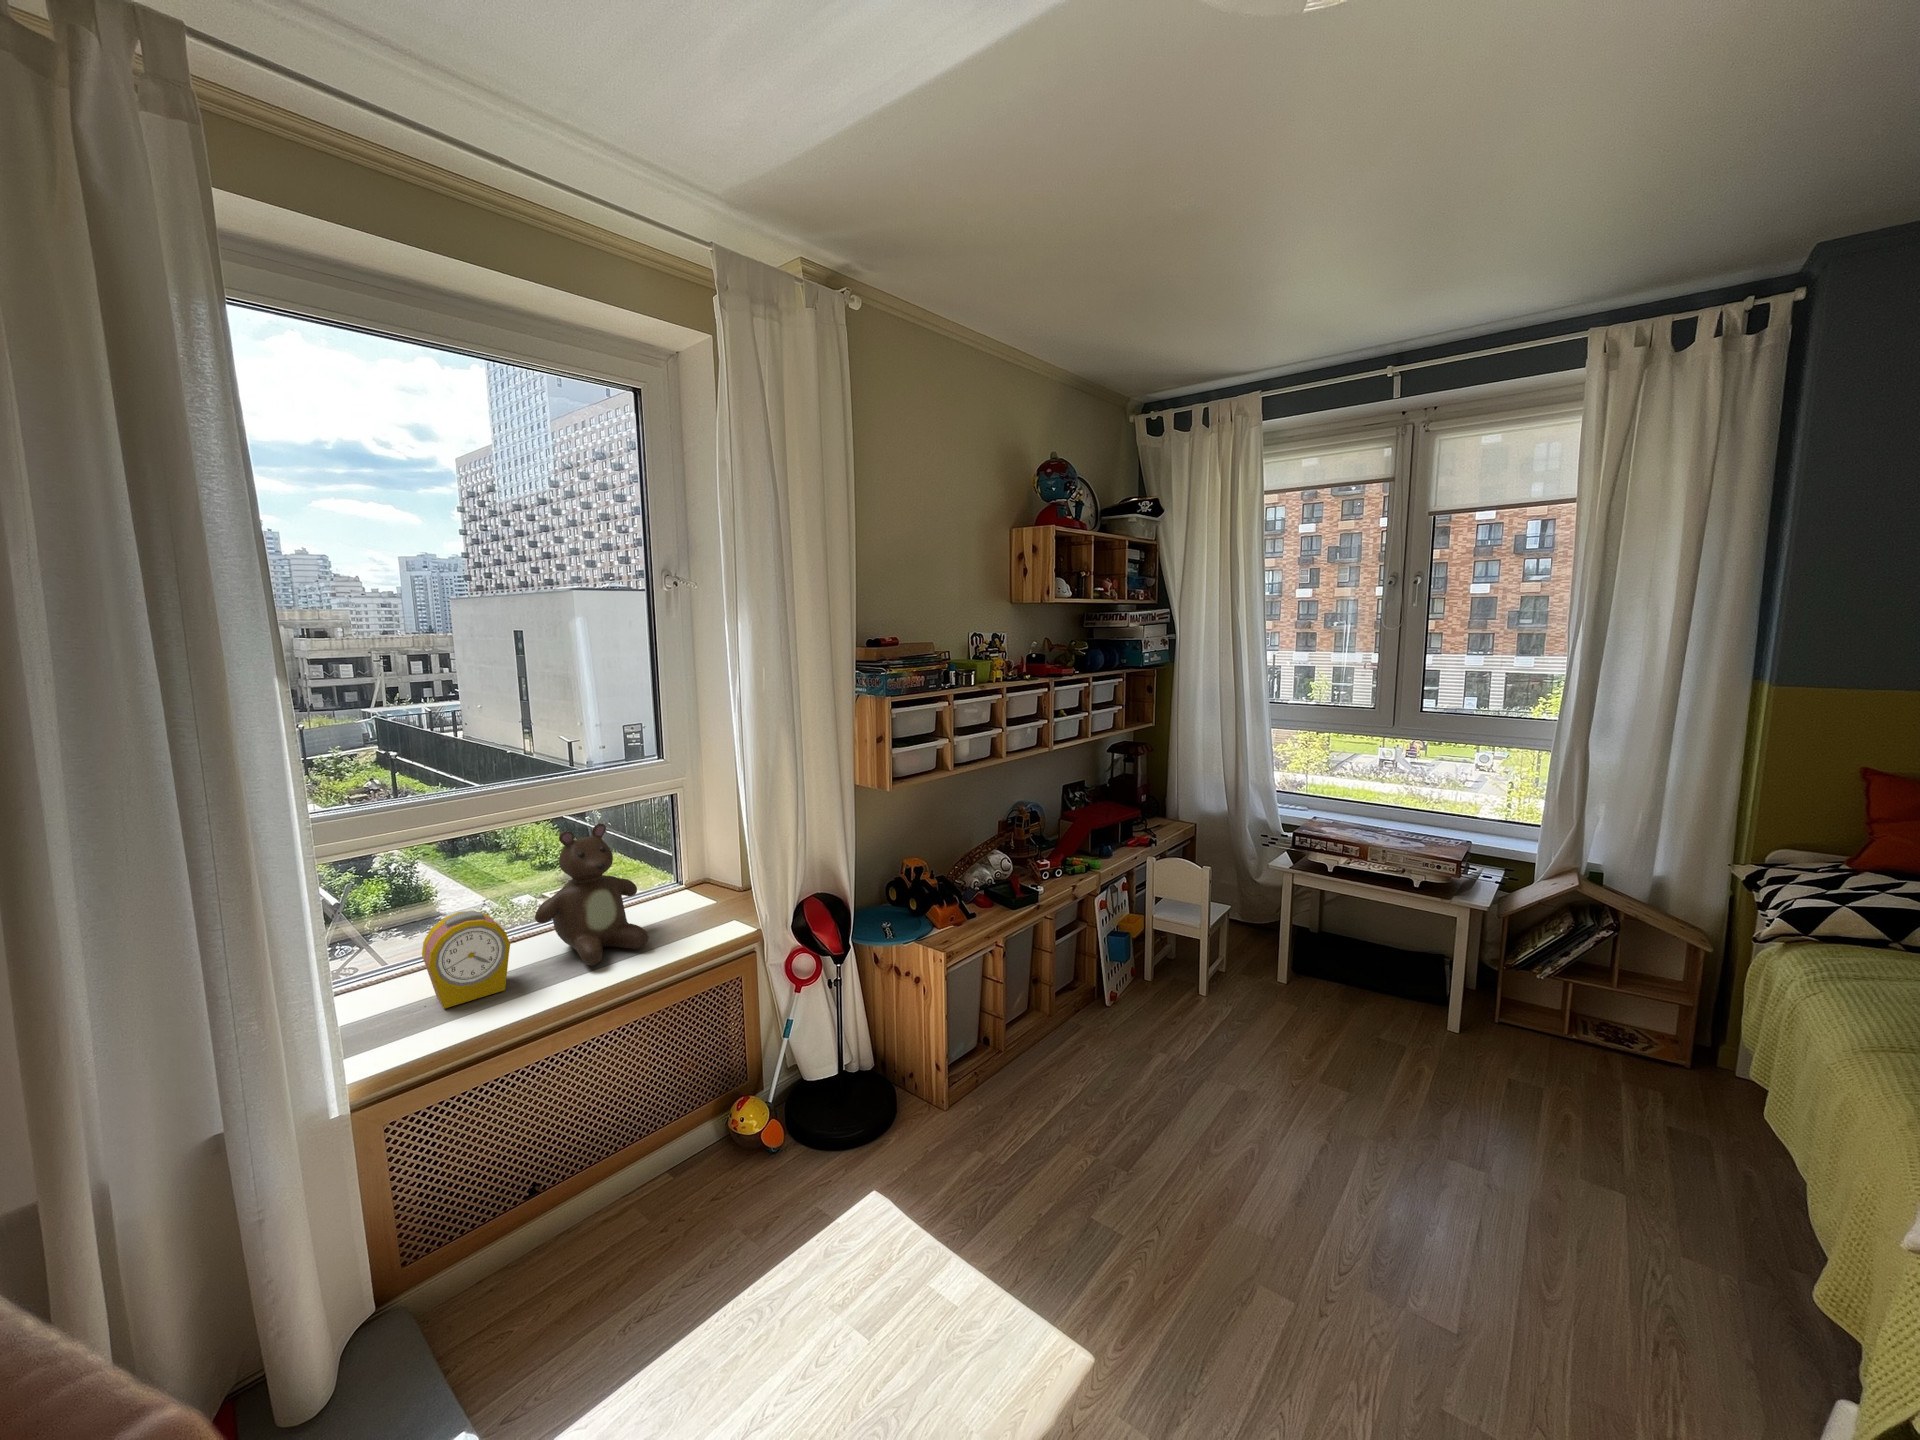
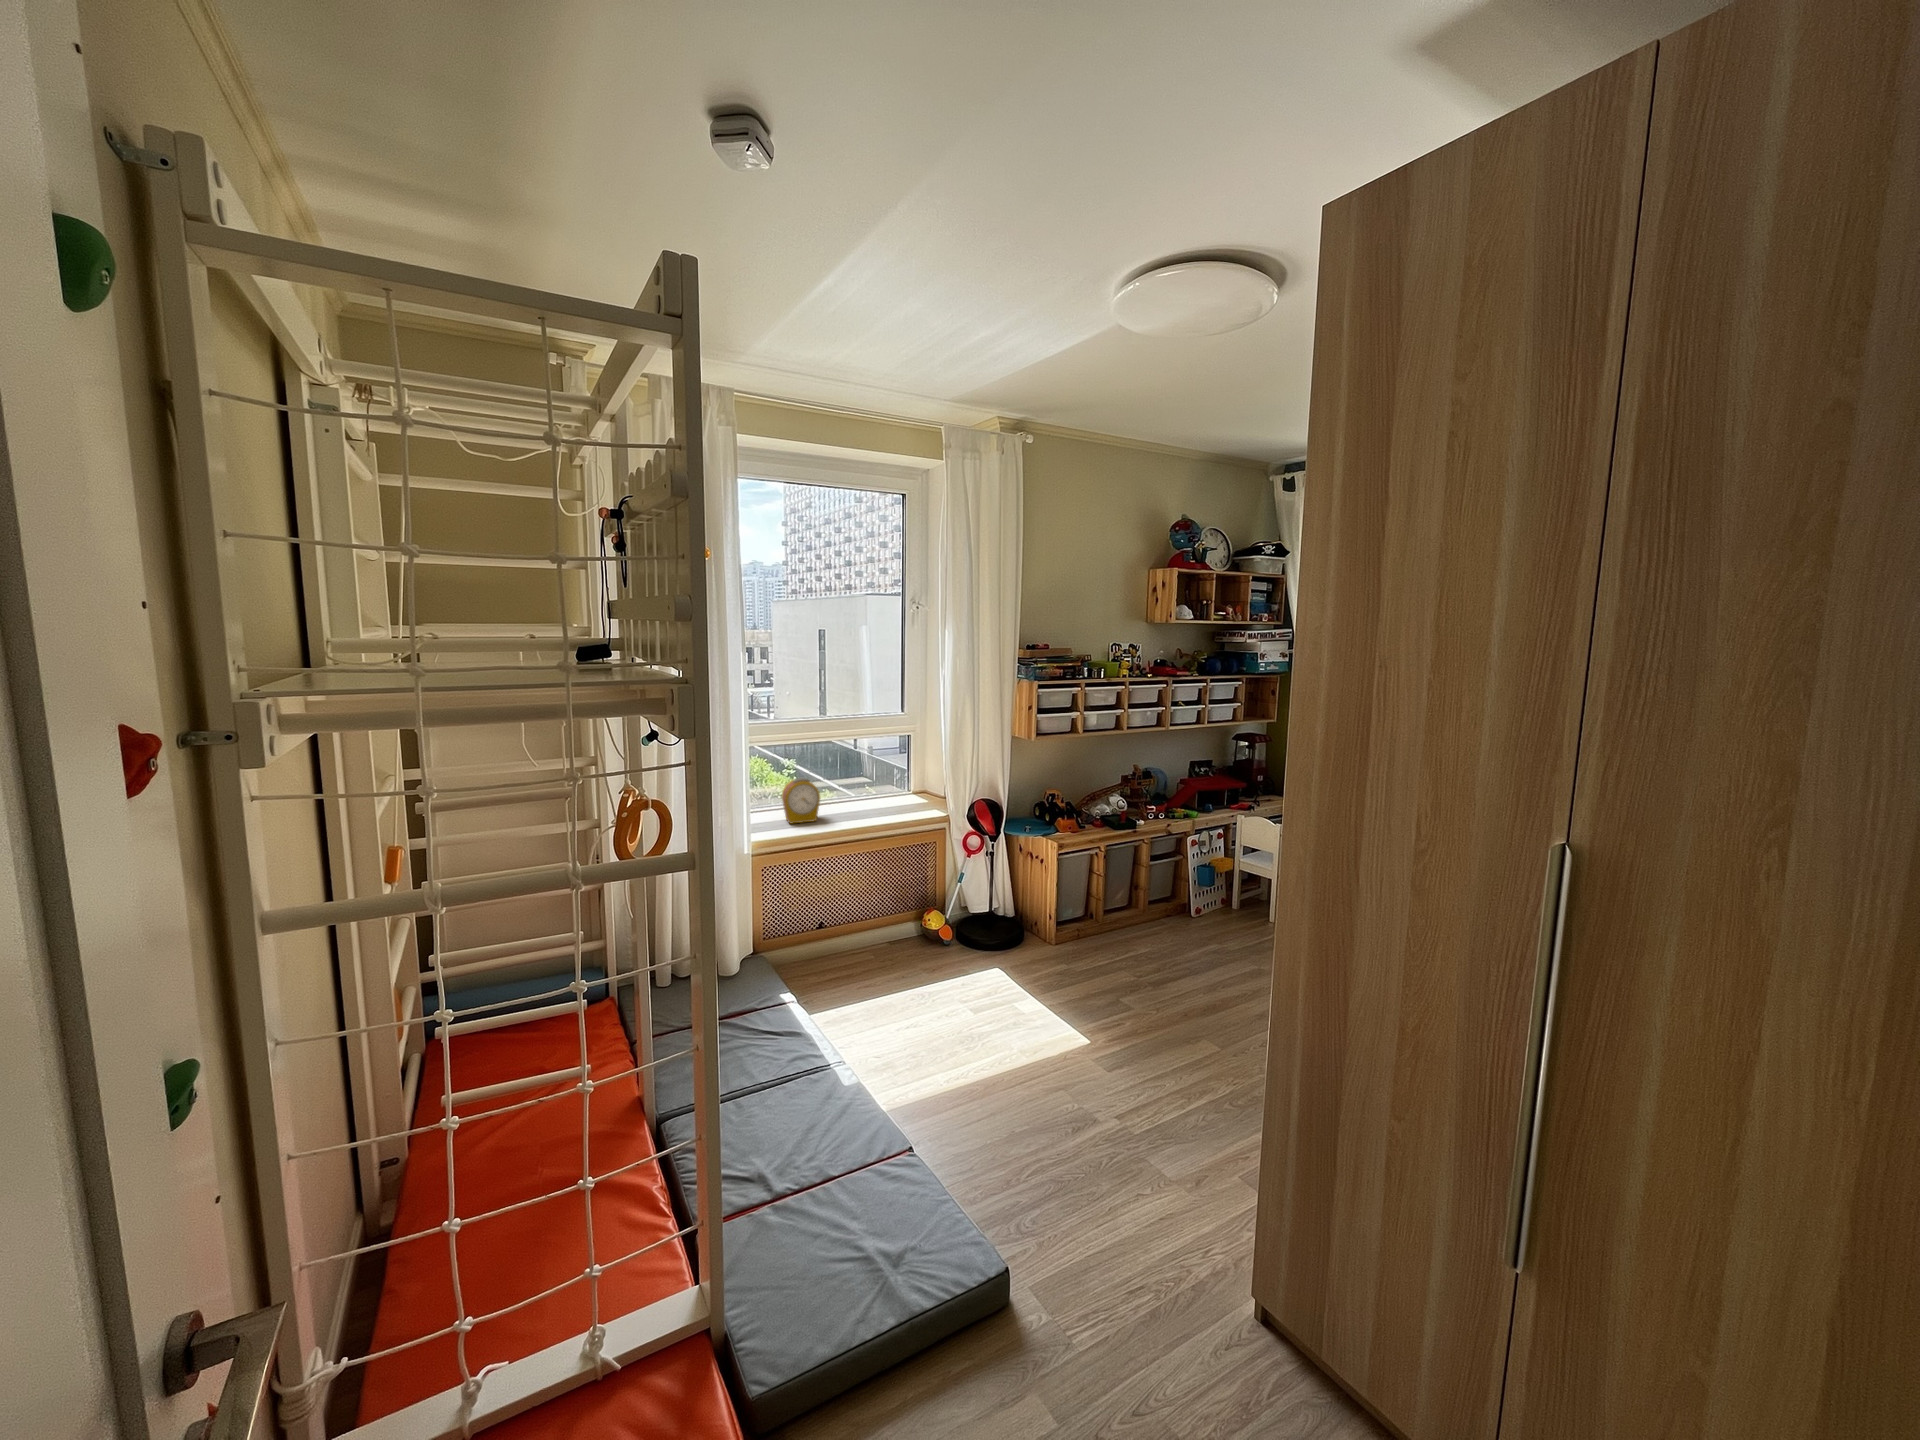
teddy bear: present [535,823,648,966] -> none [832,743,888,817]

